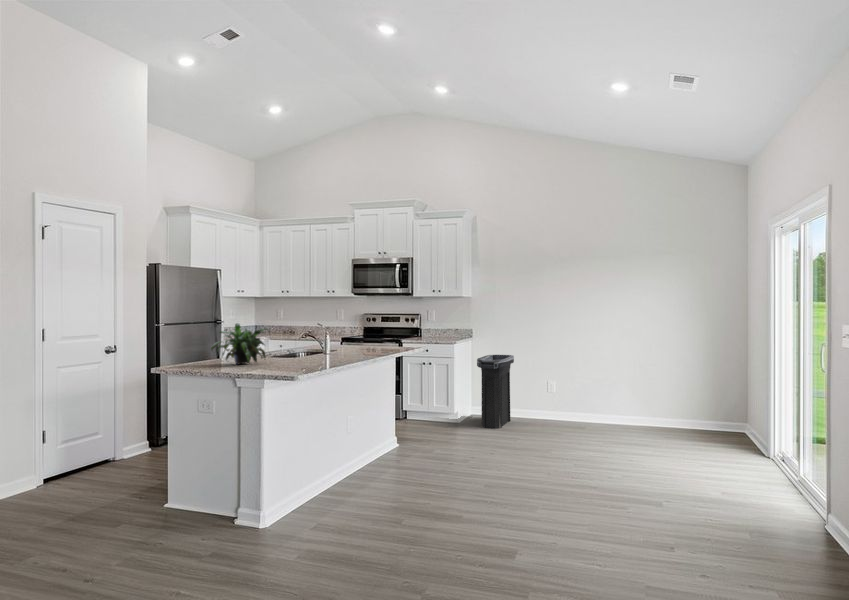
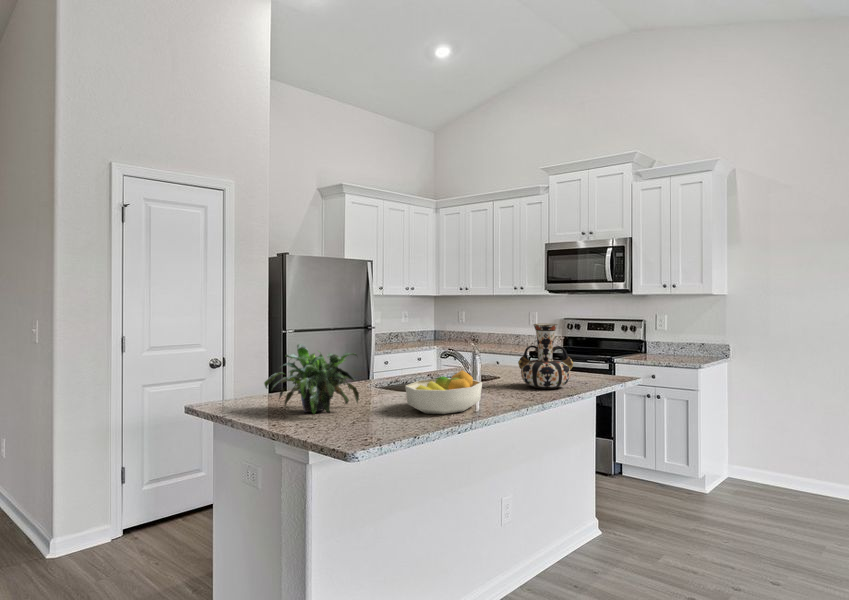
vase: none [351,313,383,352] -> present [518,324,573,389]
fruit bowl: none [296,338,338,362] -> present [405,370,482,414]
trash can: present [477,355,514,429] -> none [739,387,805,512]

